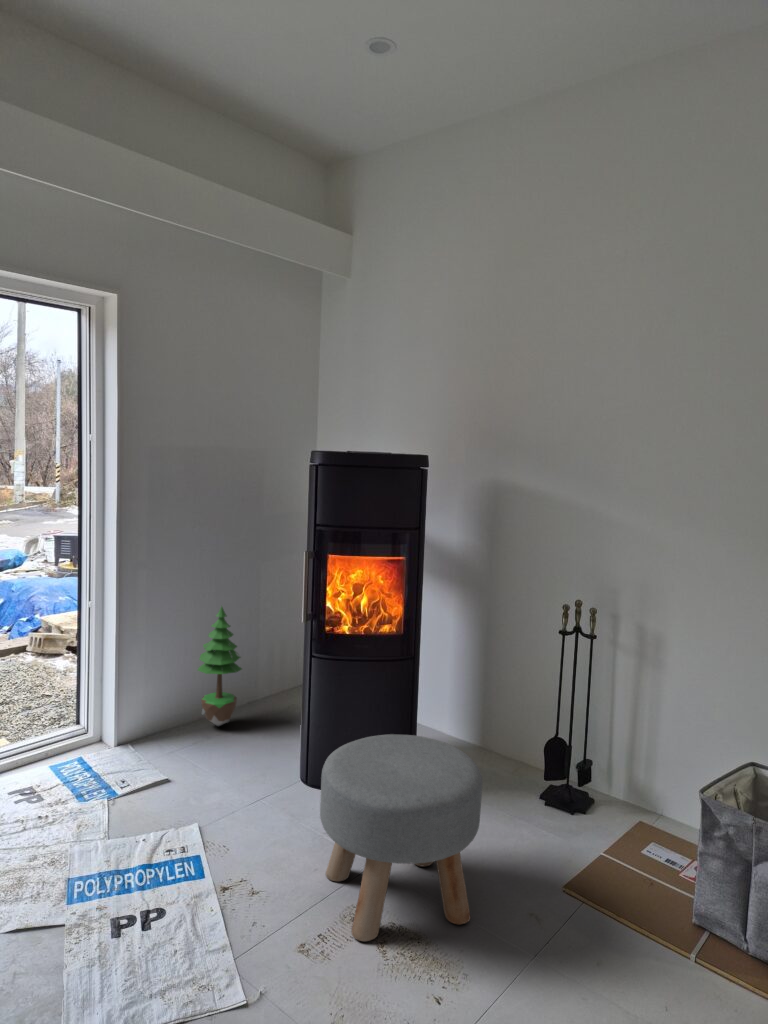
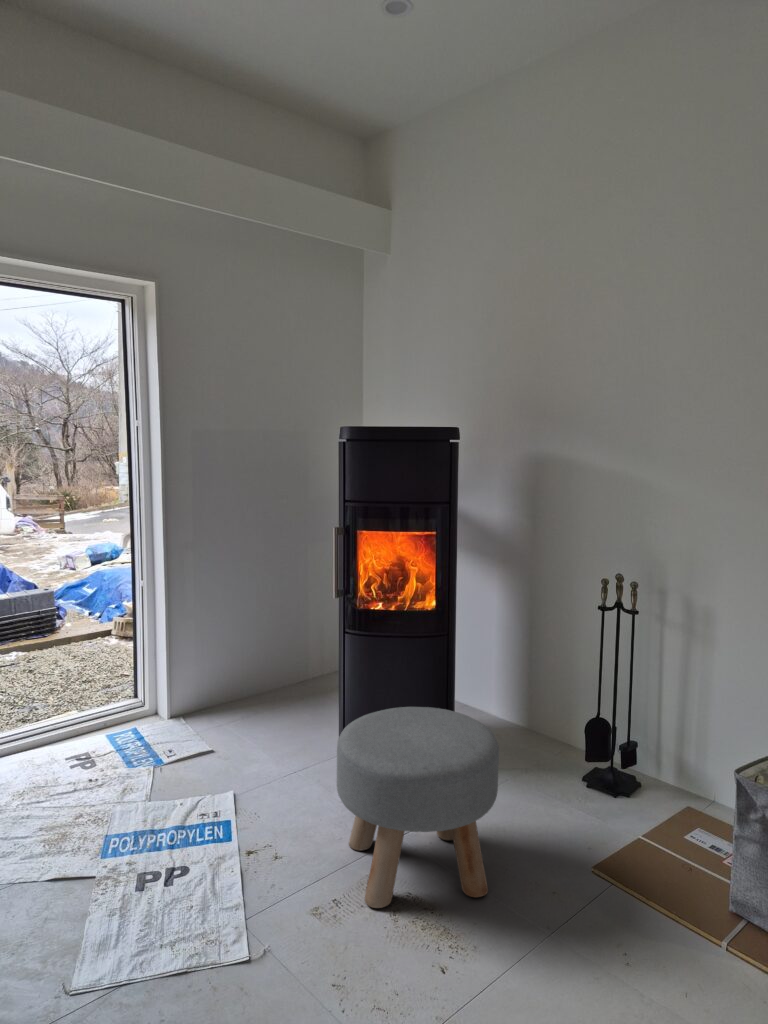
potted tree: present [198,606,242,726] -> none [246,585,290,703]

